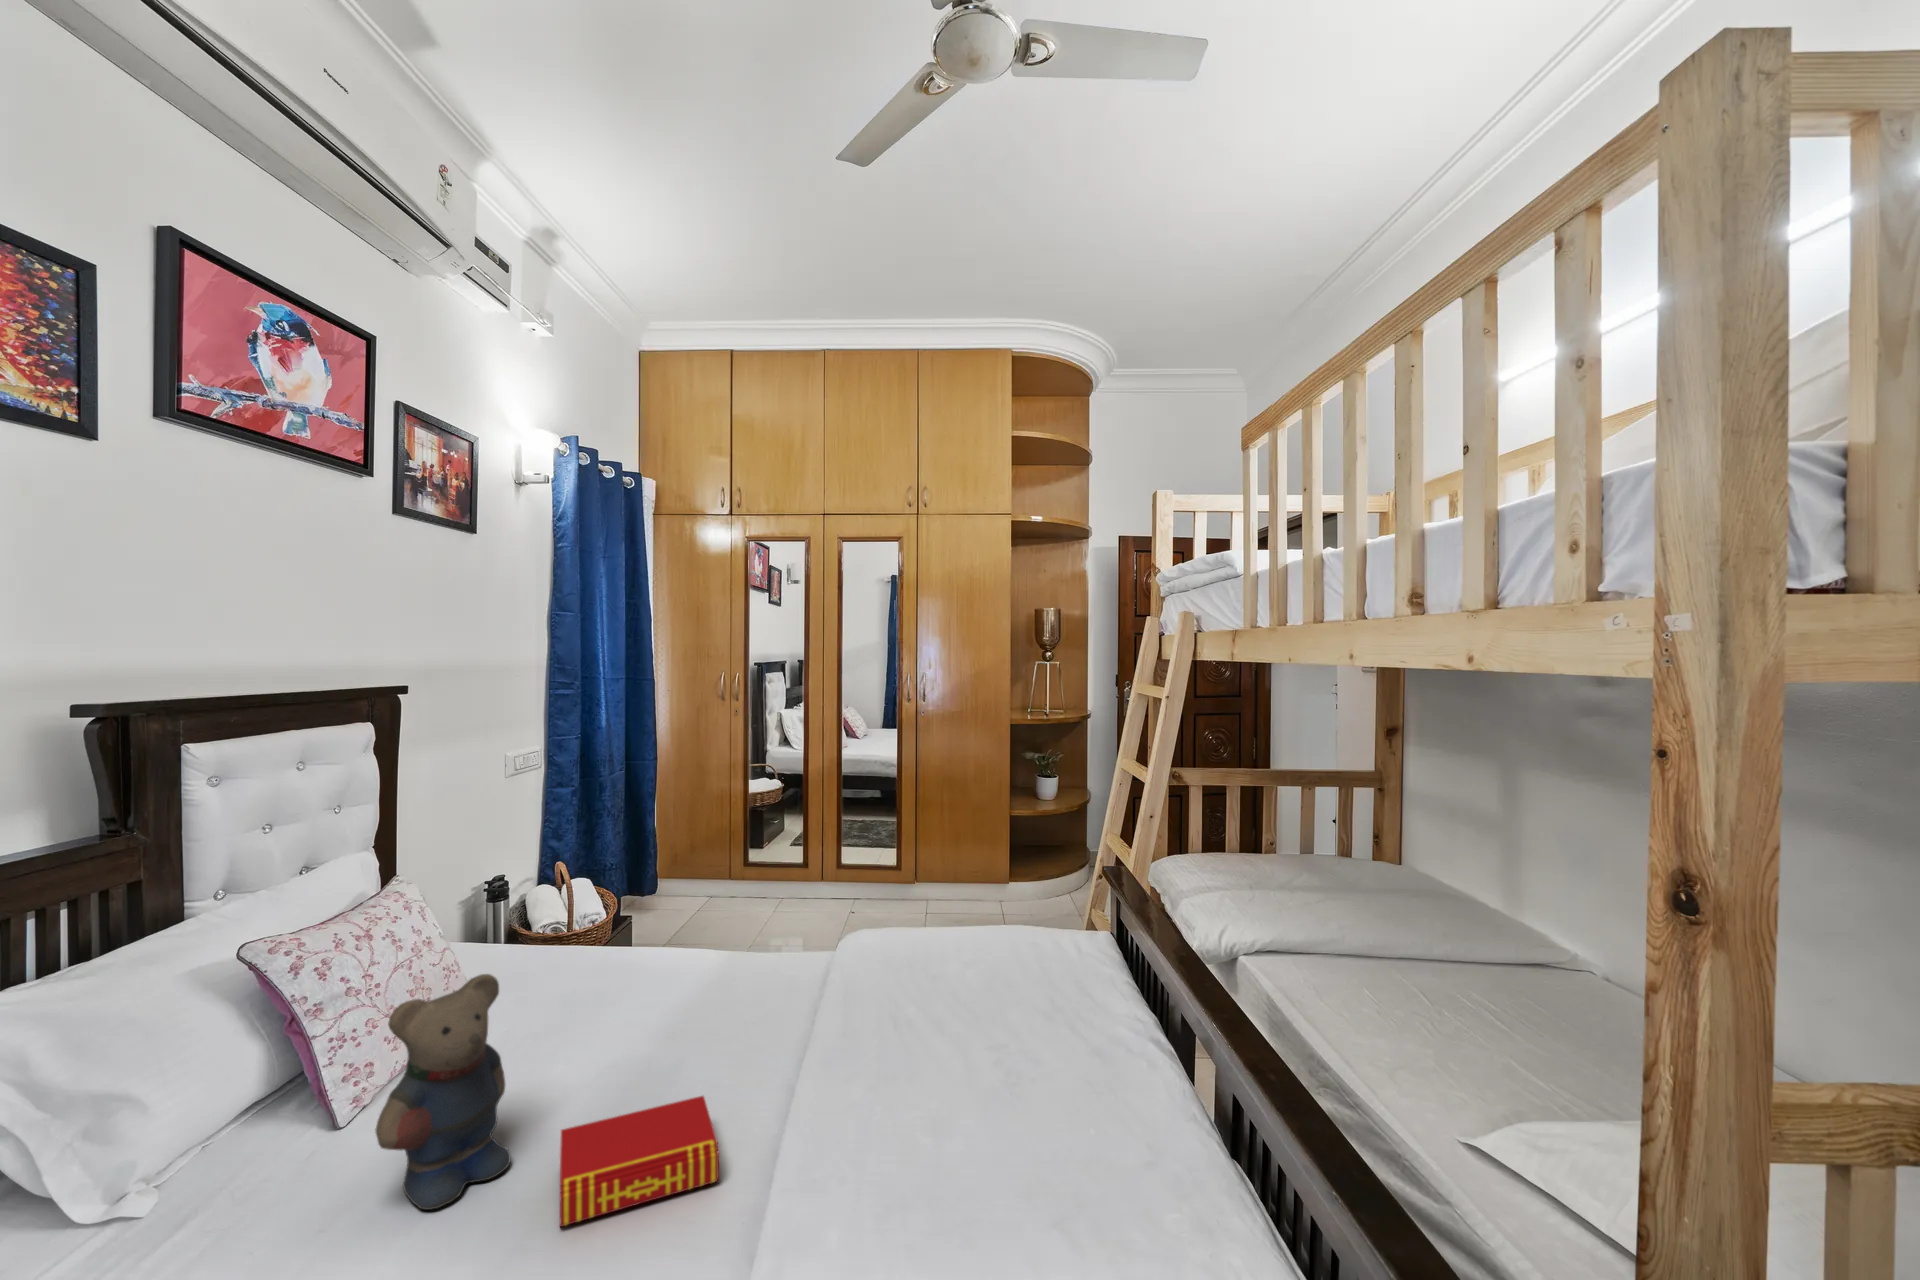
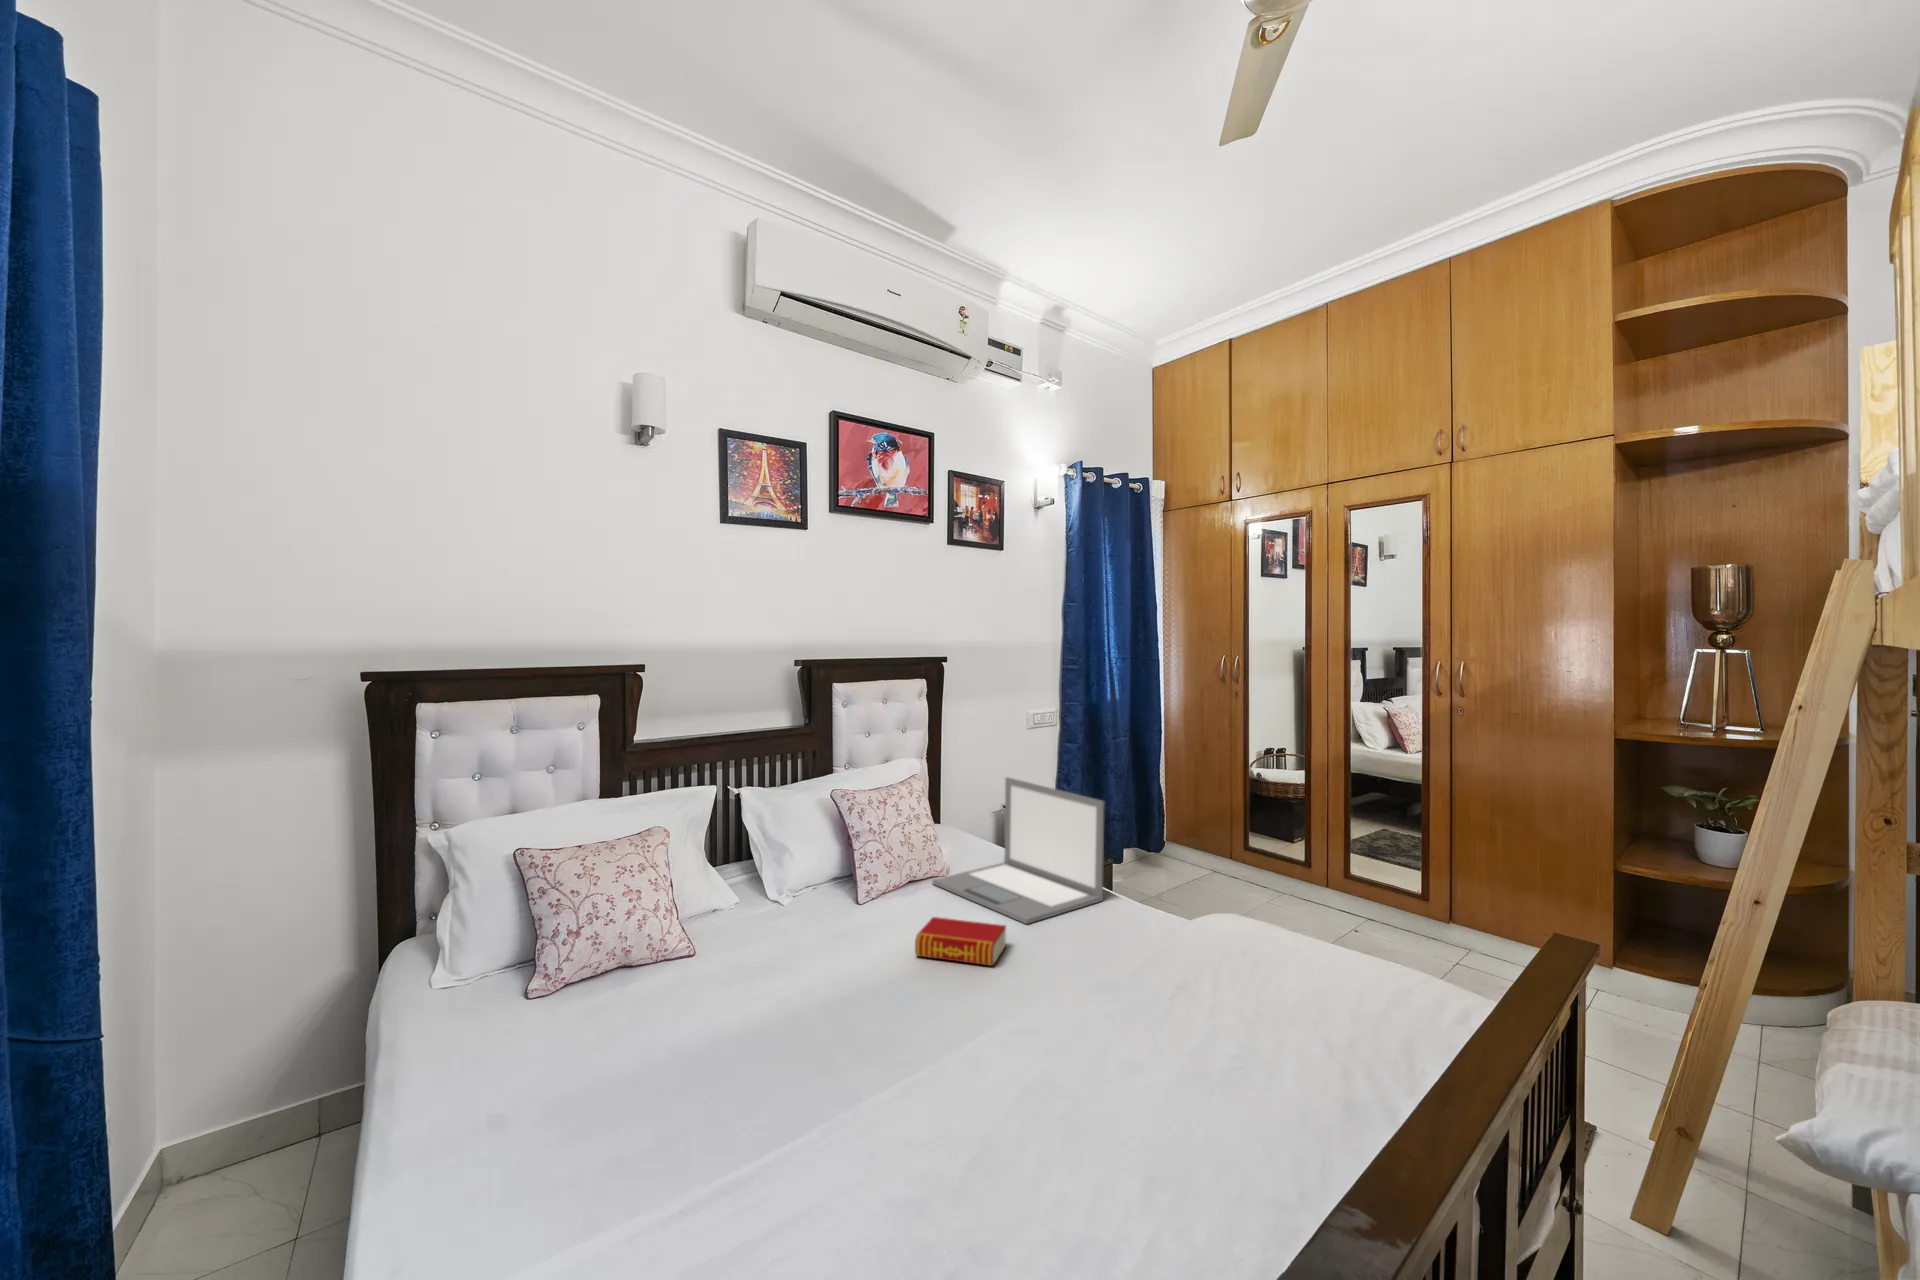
laptop: none [478,847,768,1074] -> present [932,777,1105,924]
teddy bear: present [376,974,511,1210] -> none [856,826,917,933]

